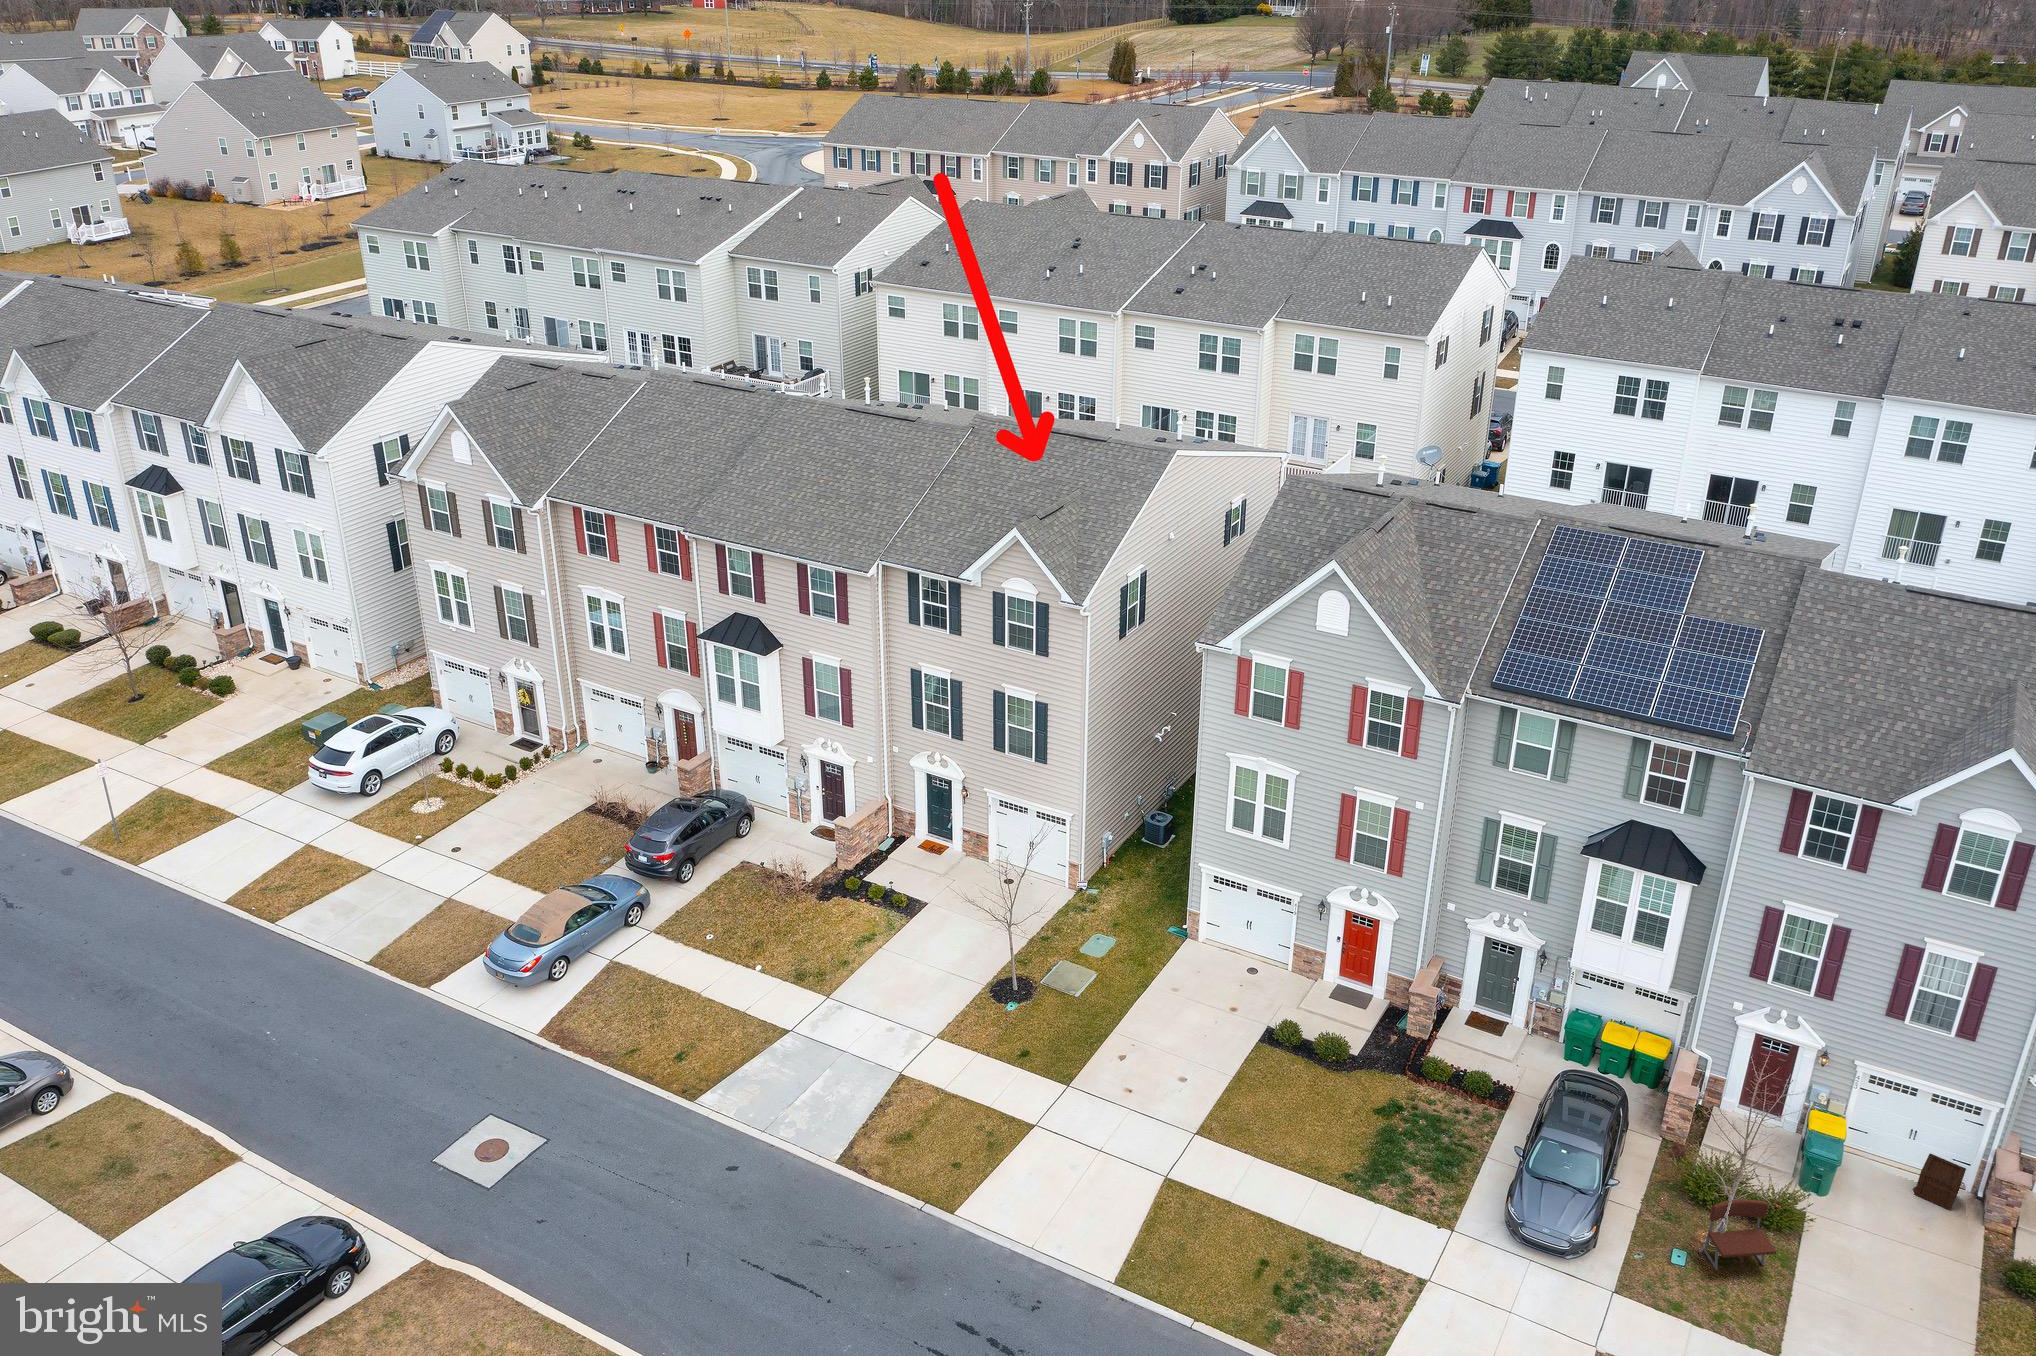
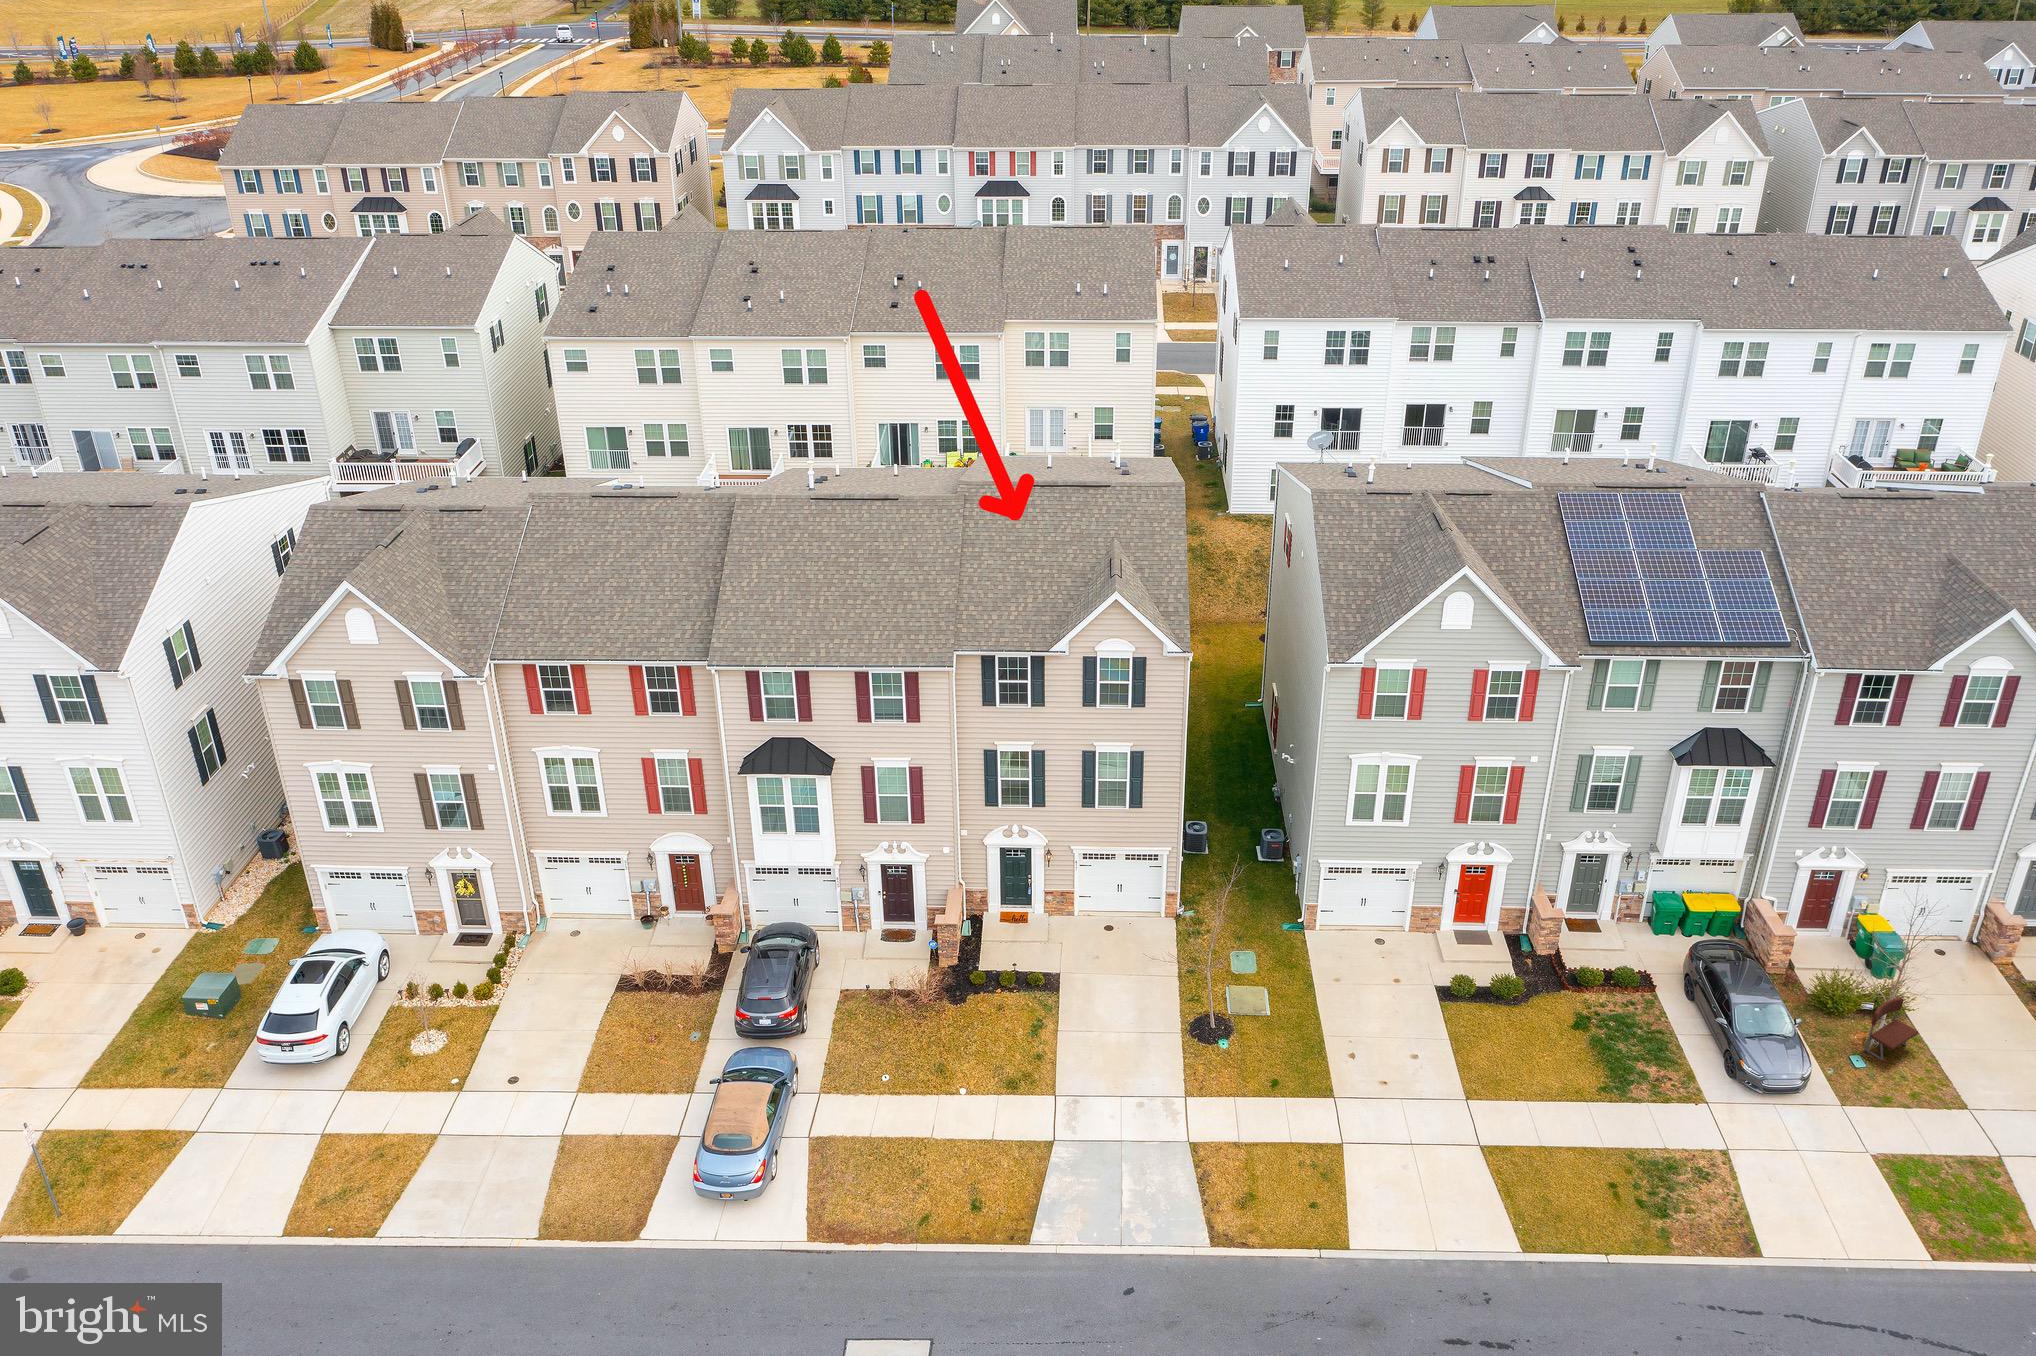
wooden crate: present [1914,1154,1966,1210] -> none [1937,923,1977,960]

